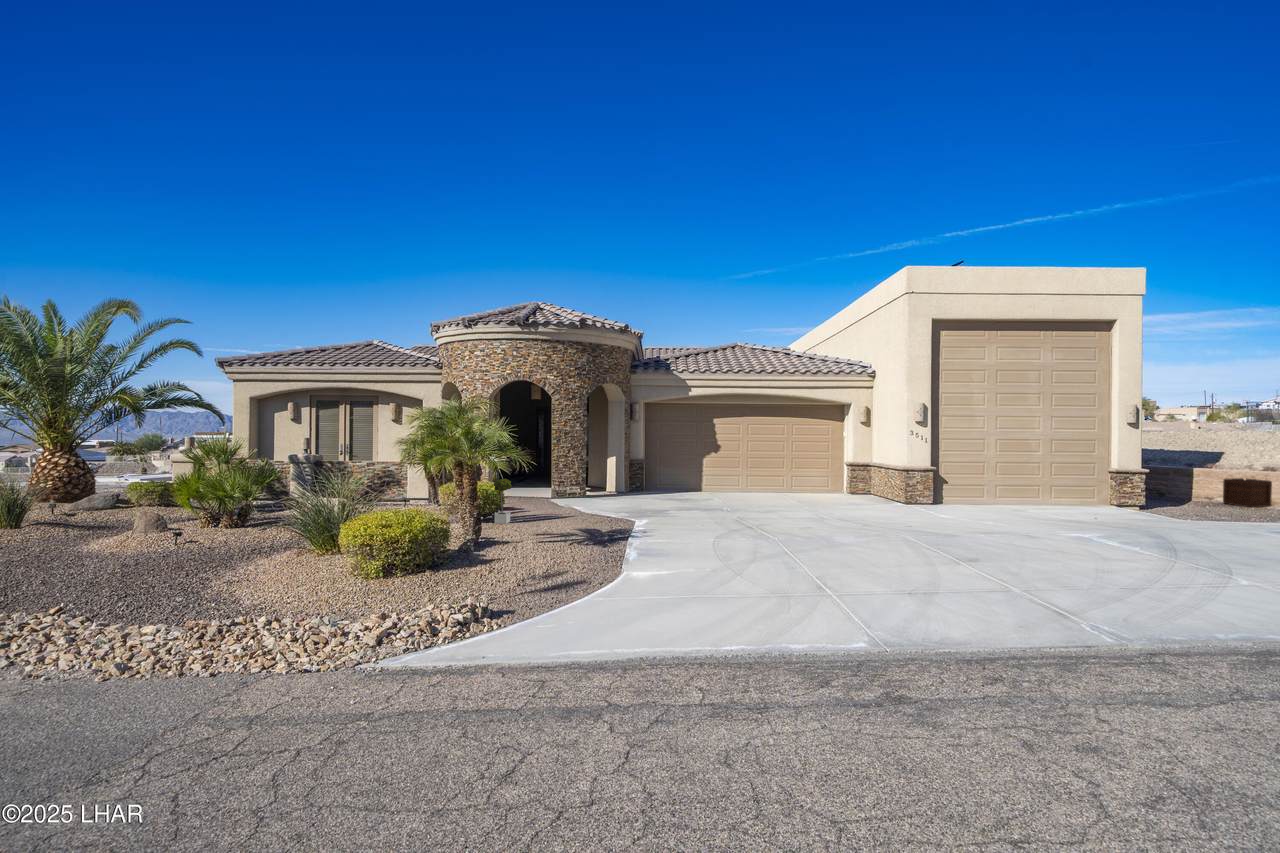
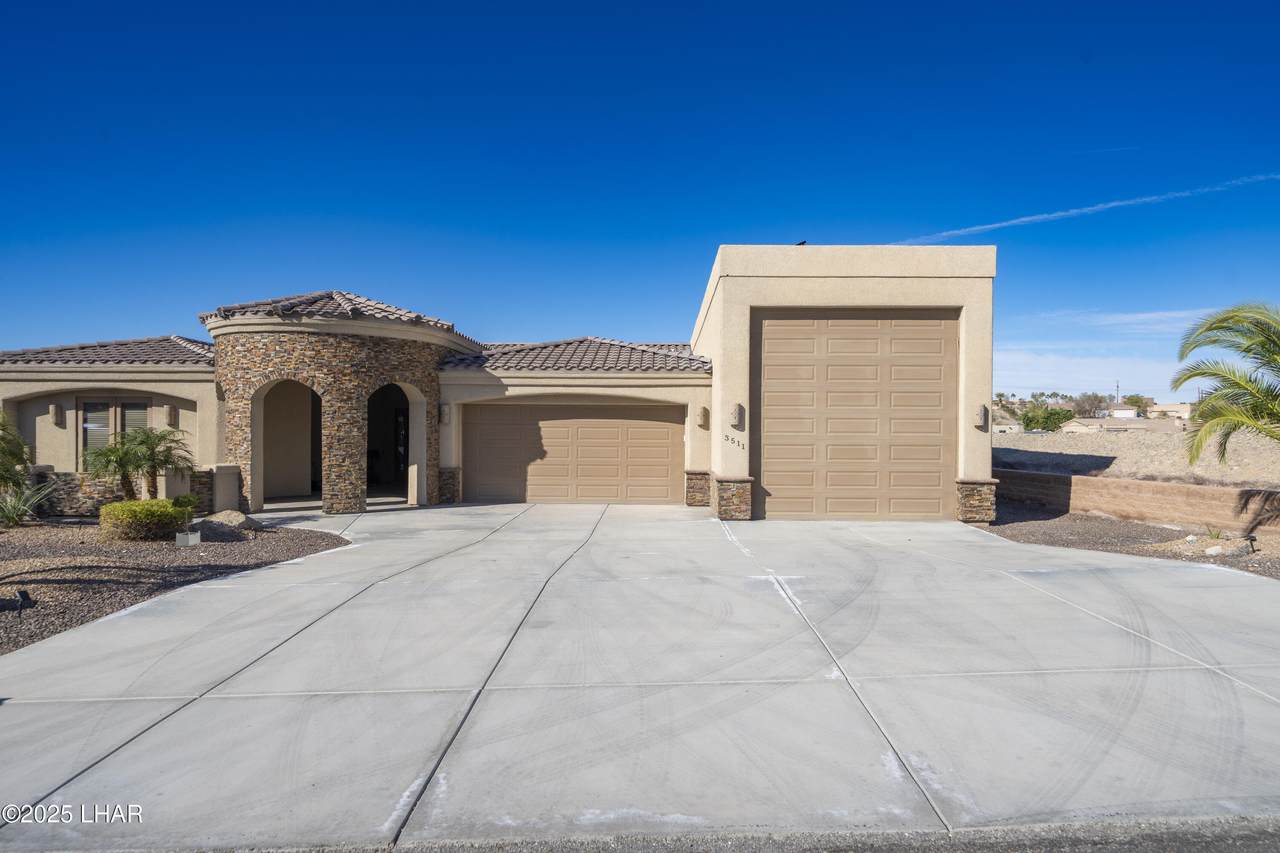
wooden crate: present [1223,478,1272,507] -> none [1089,489,1141,523]

